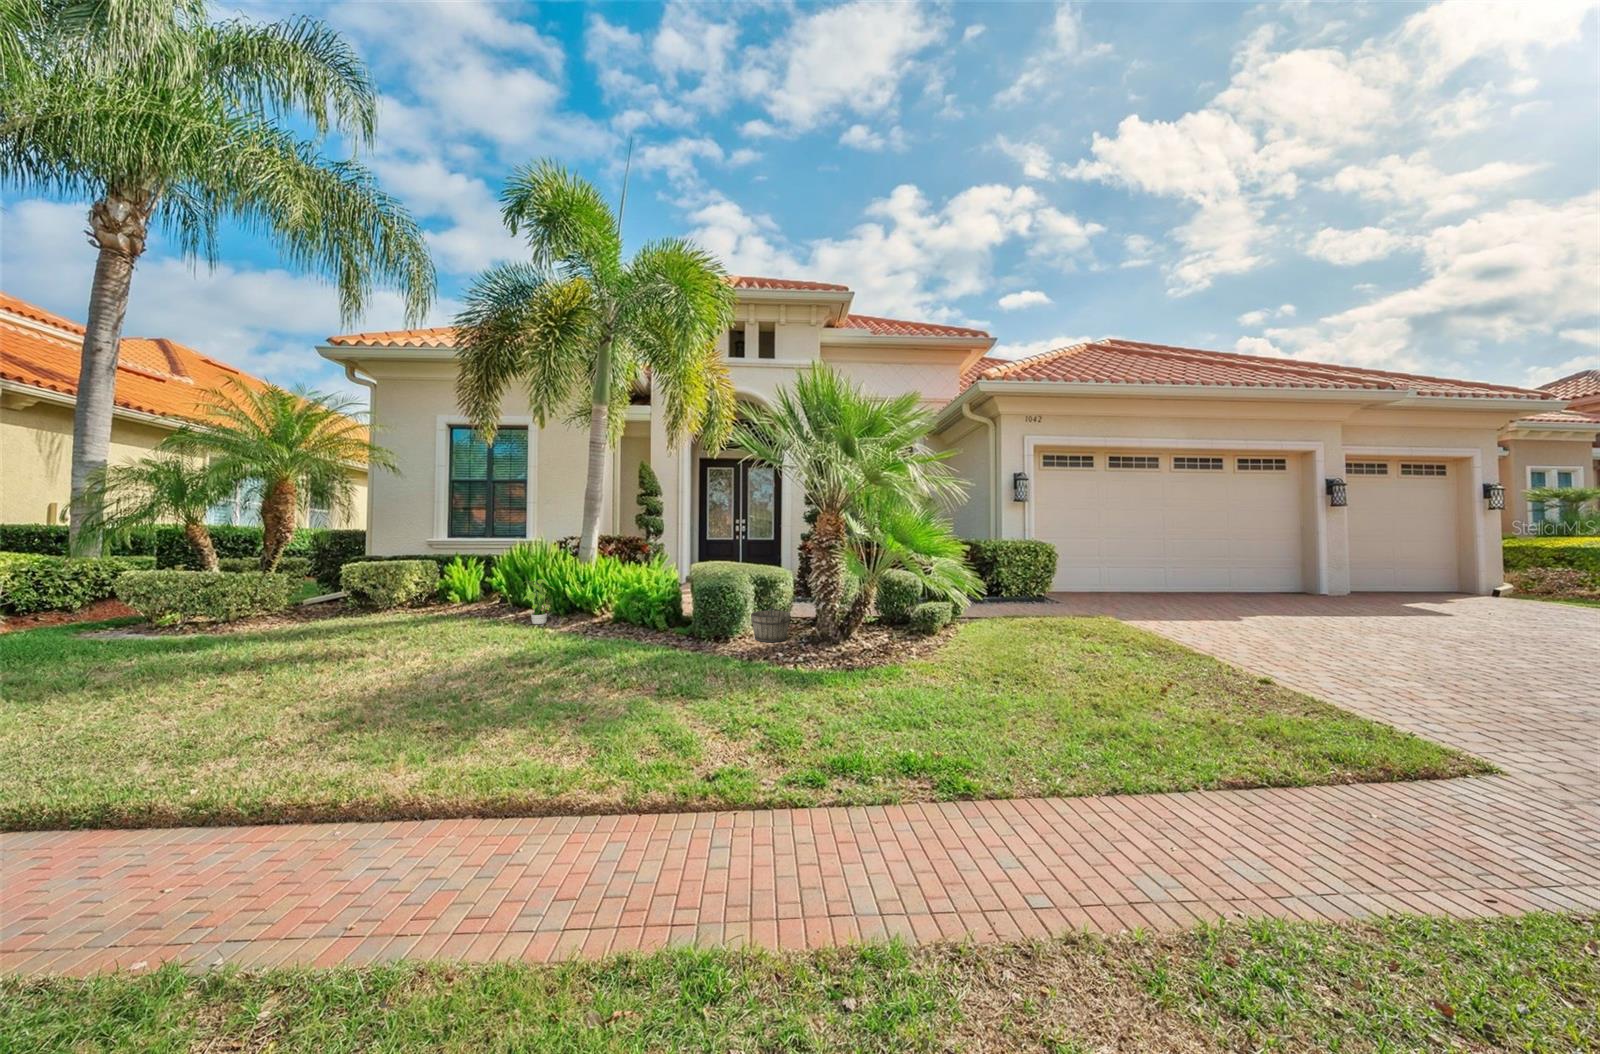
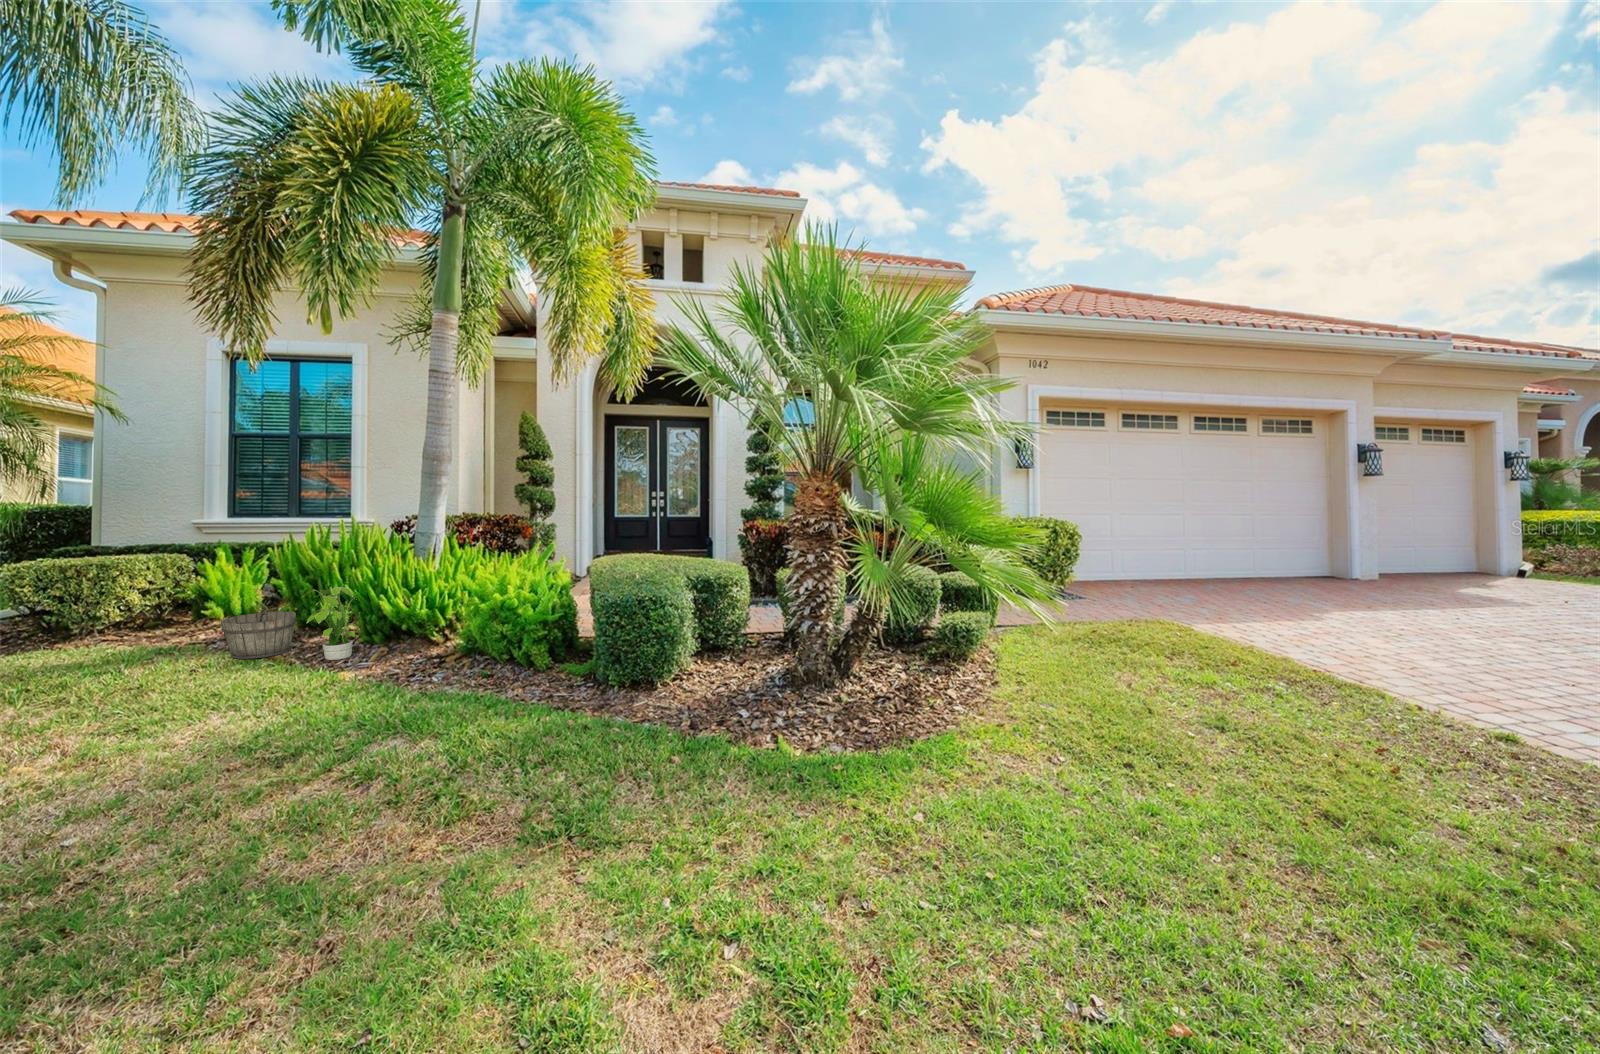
wooden bucket: present [751,604,790,642] -> present [221,604,299,659]

